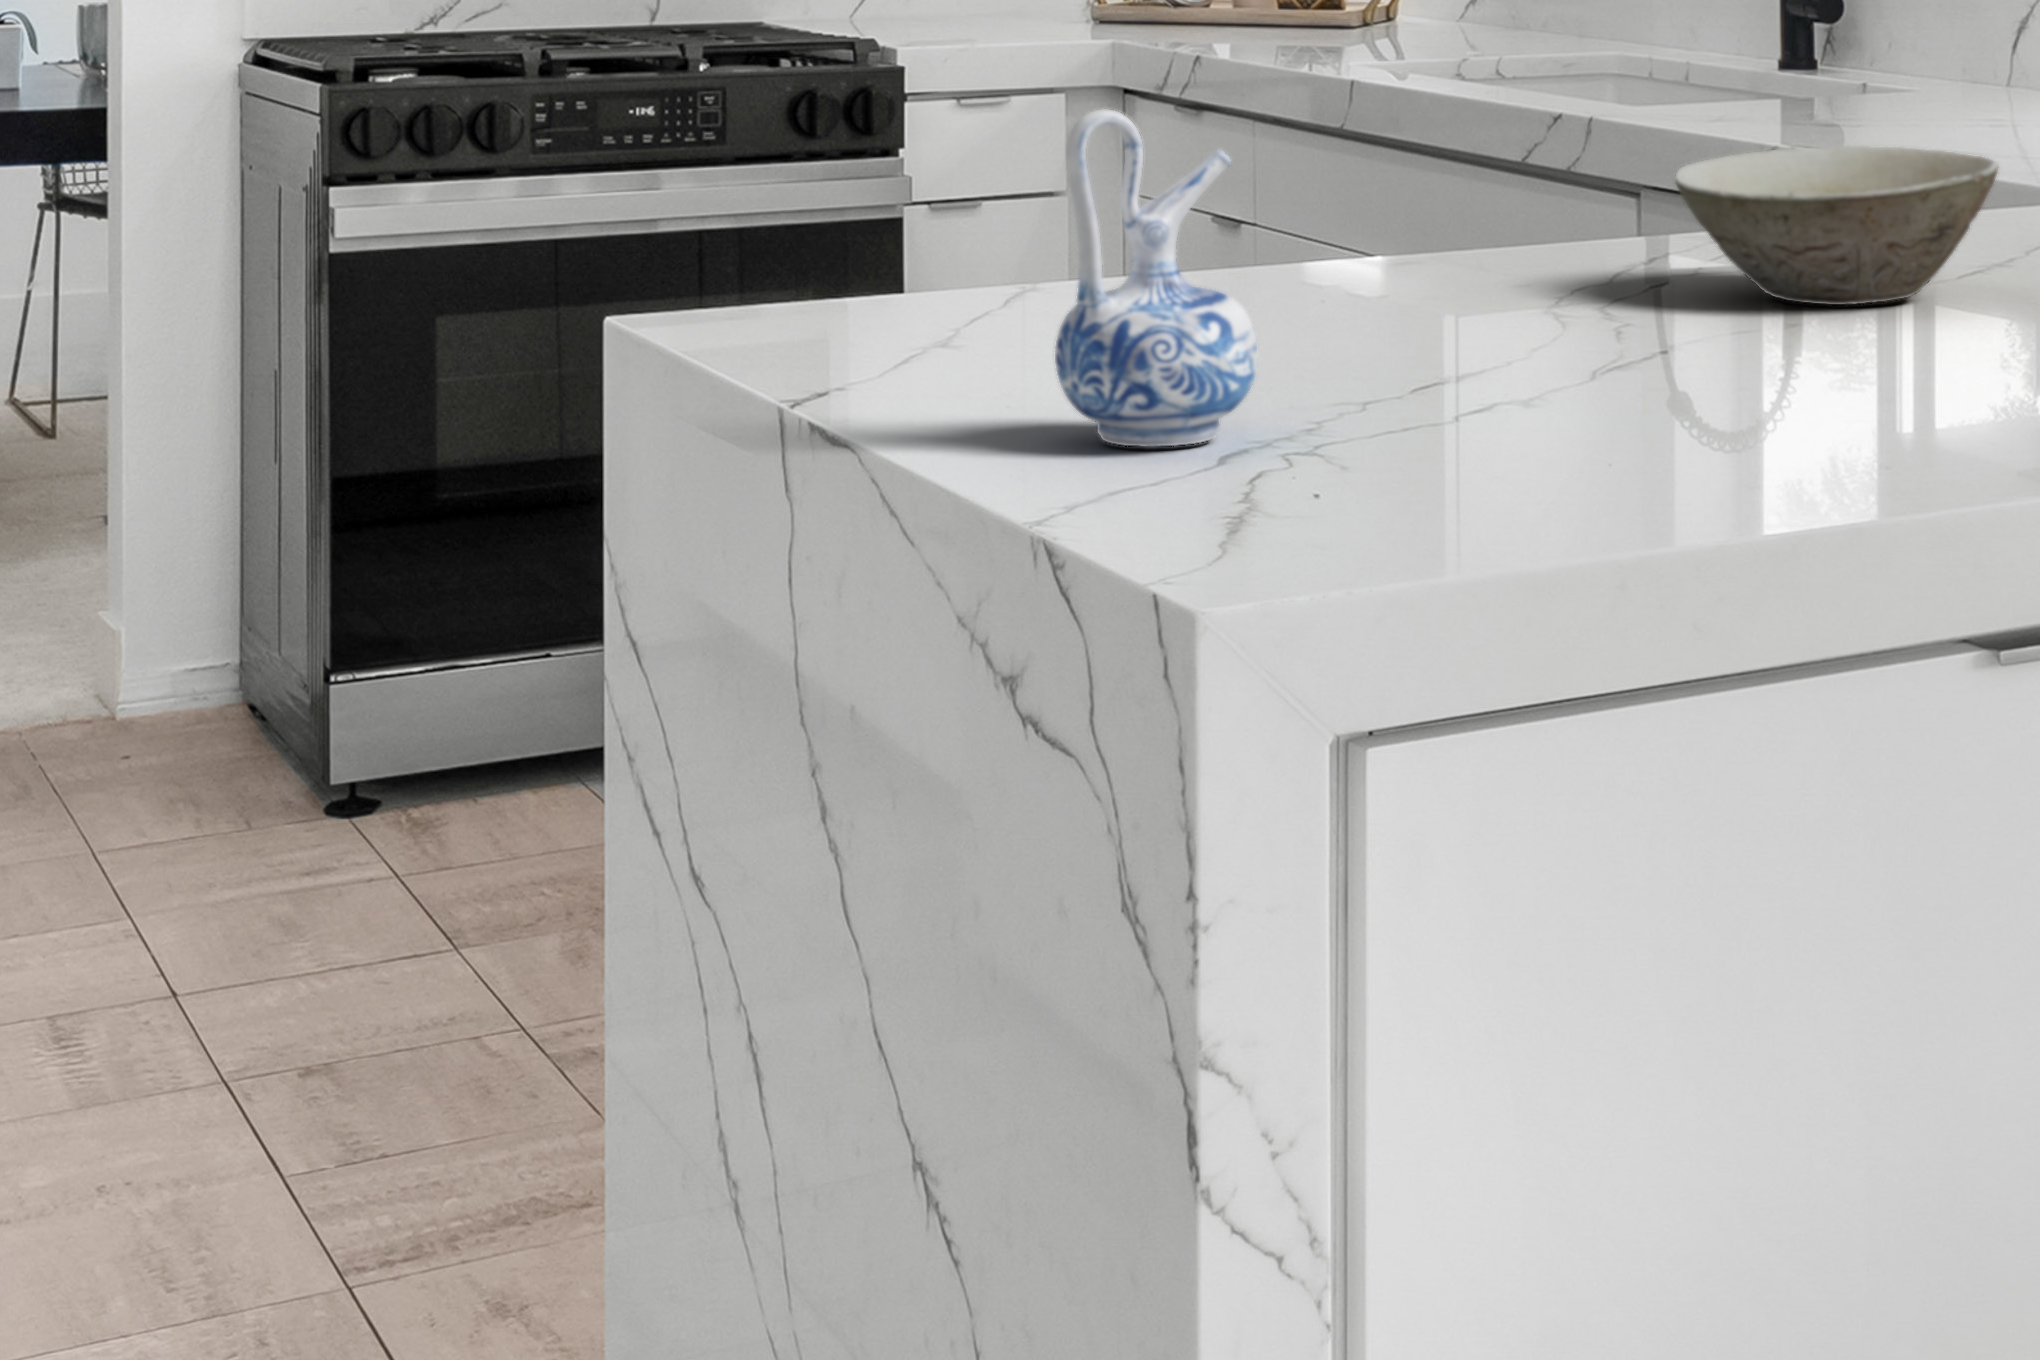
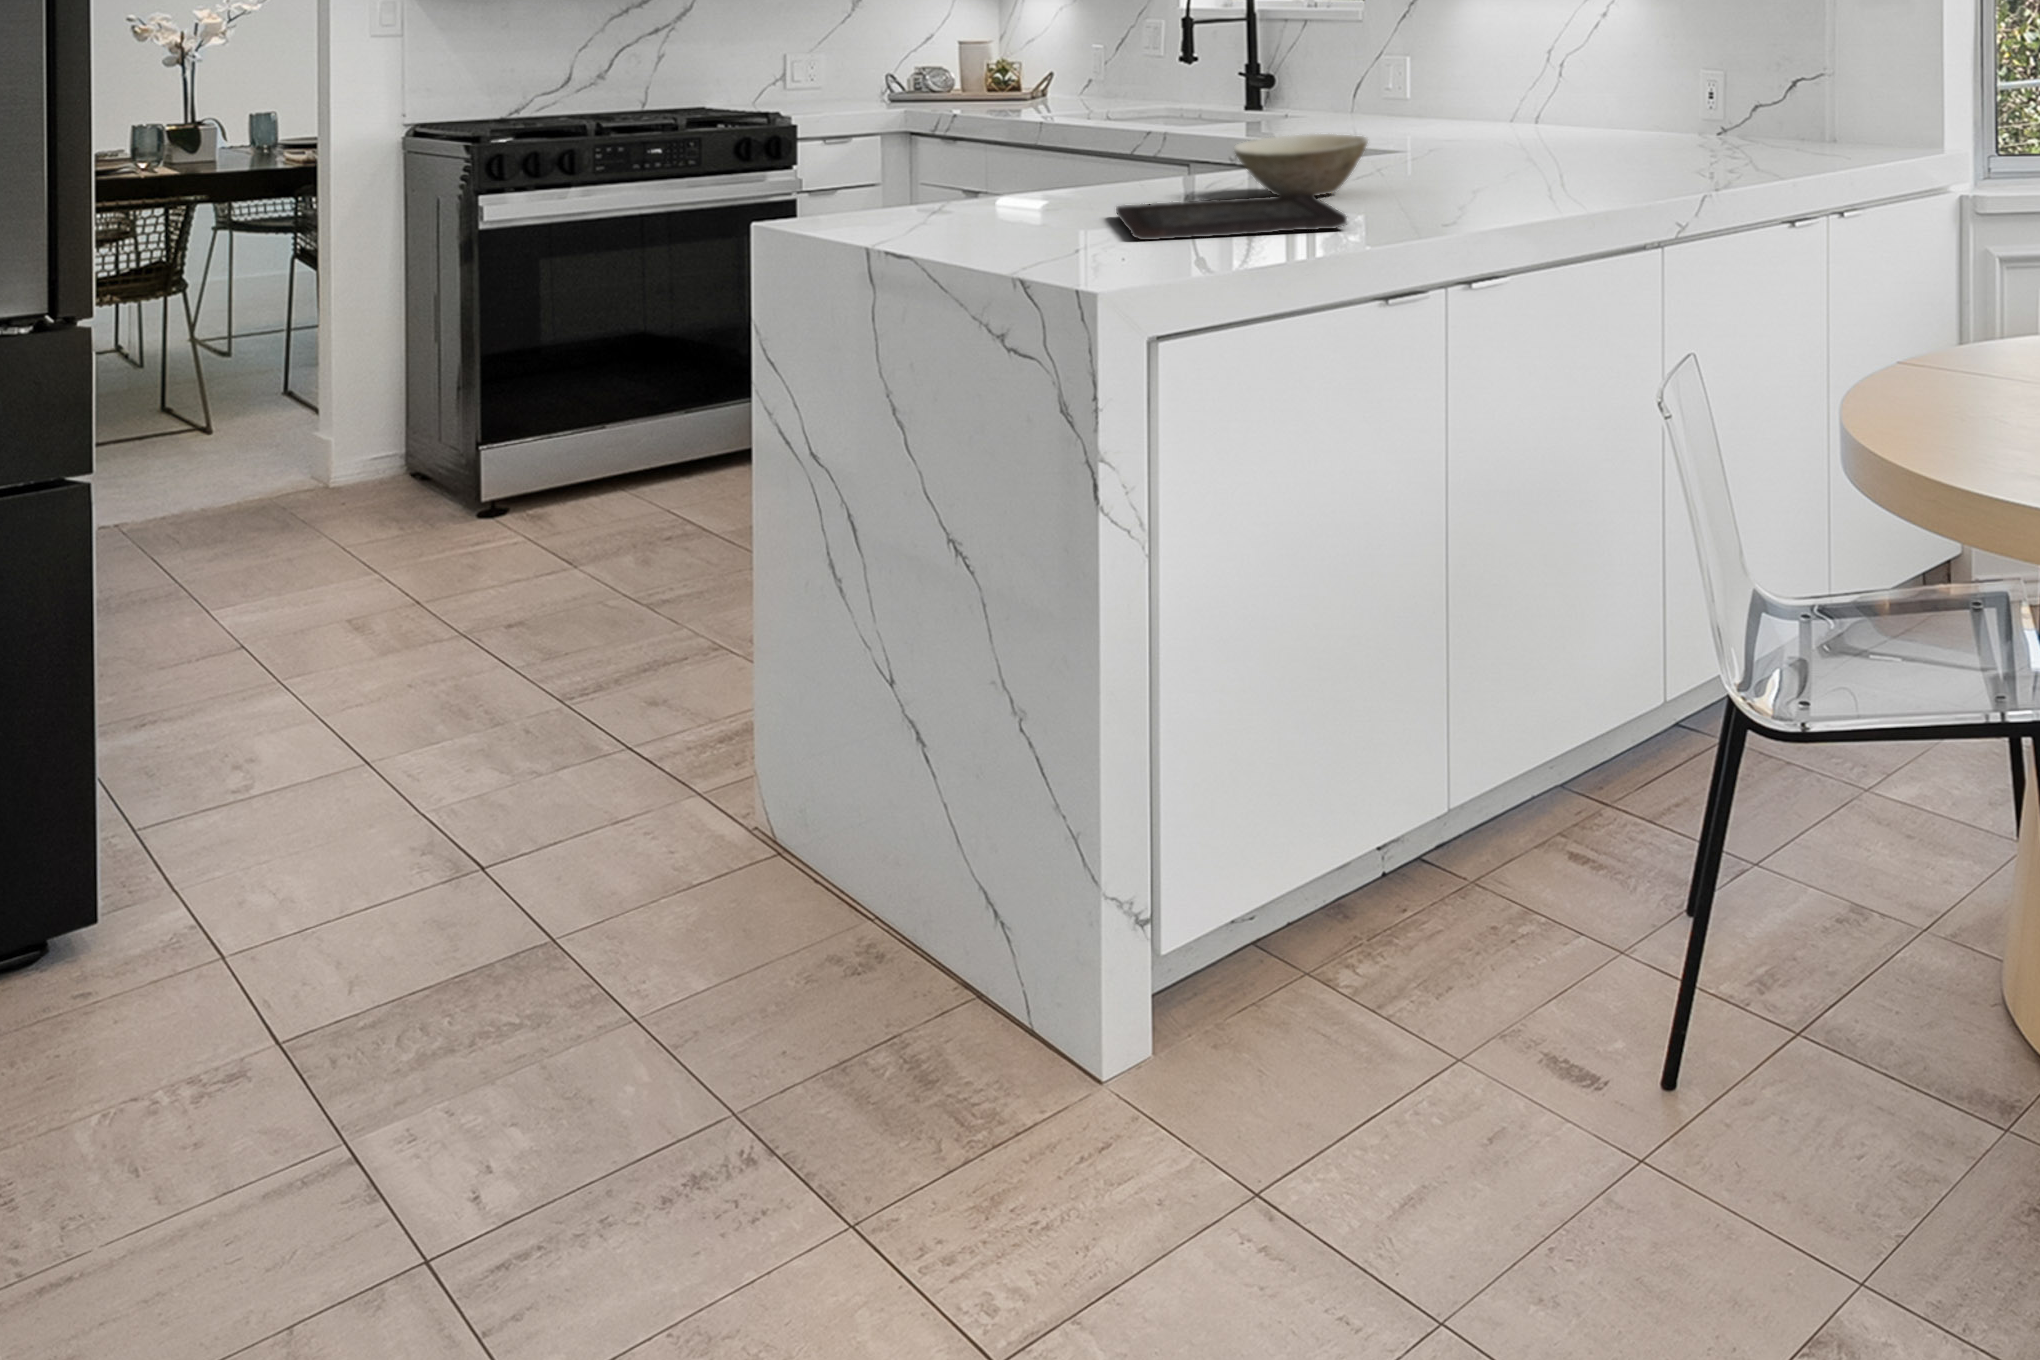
ceramic pitcher: present [1055,109,1257,447] -> none [1005,121,1089,251]
tray: none [1371,305,1917,424] -> present [1116,194,1347,240]

